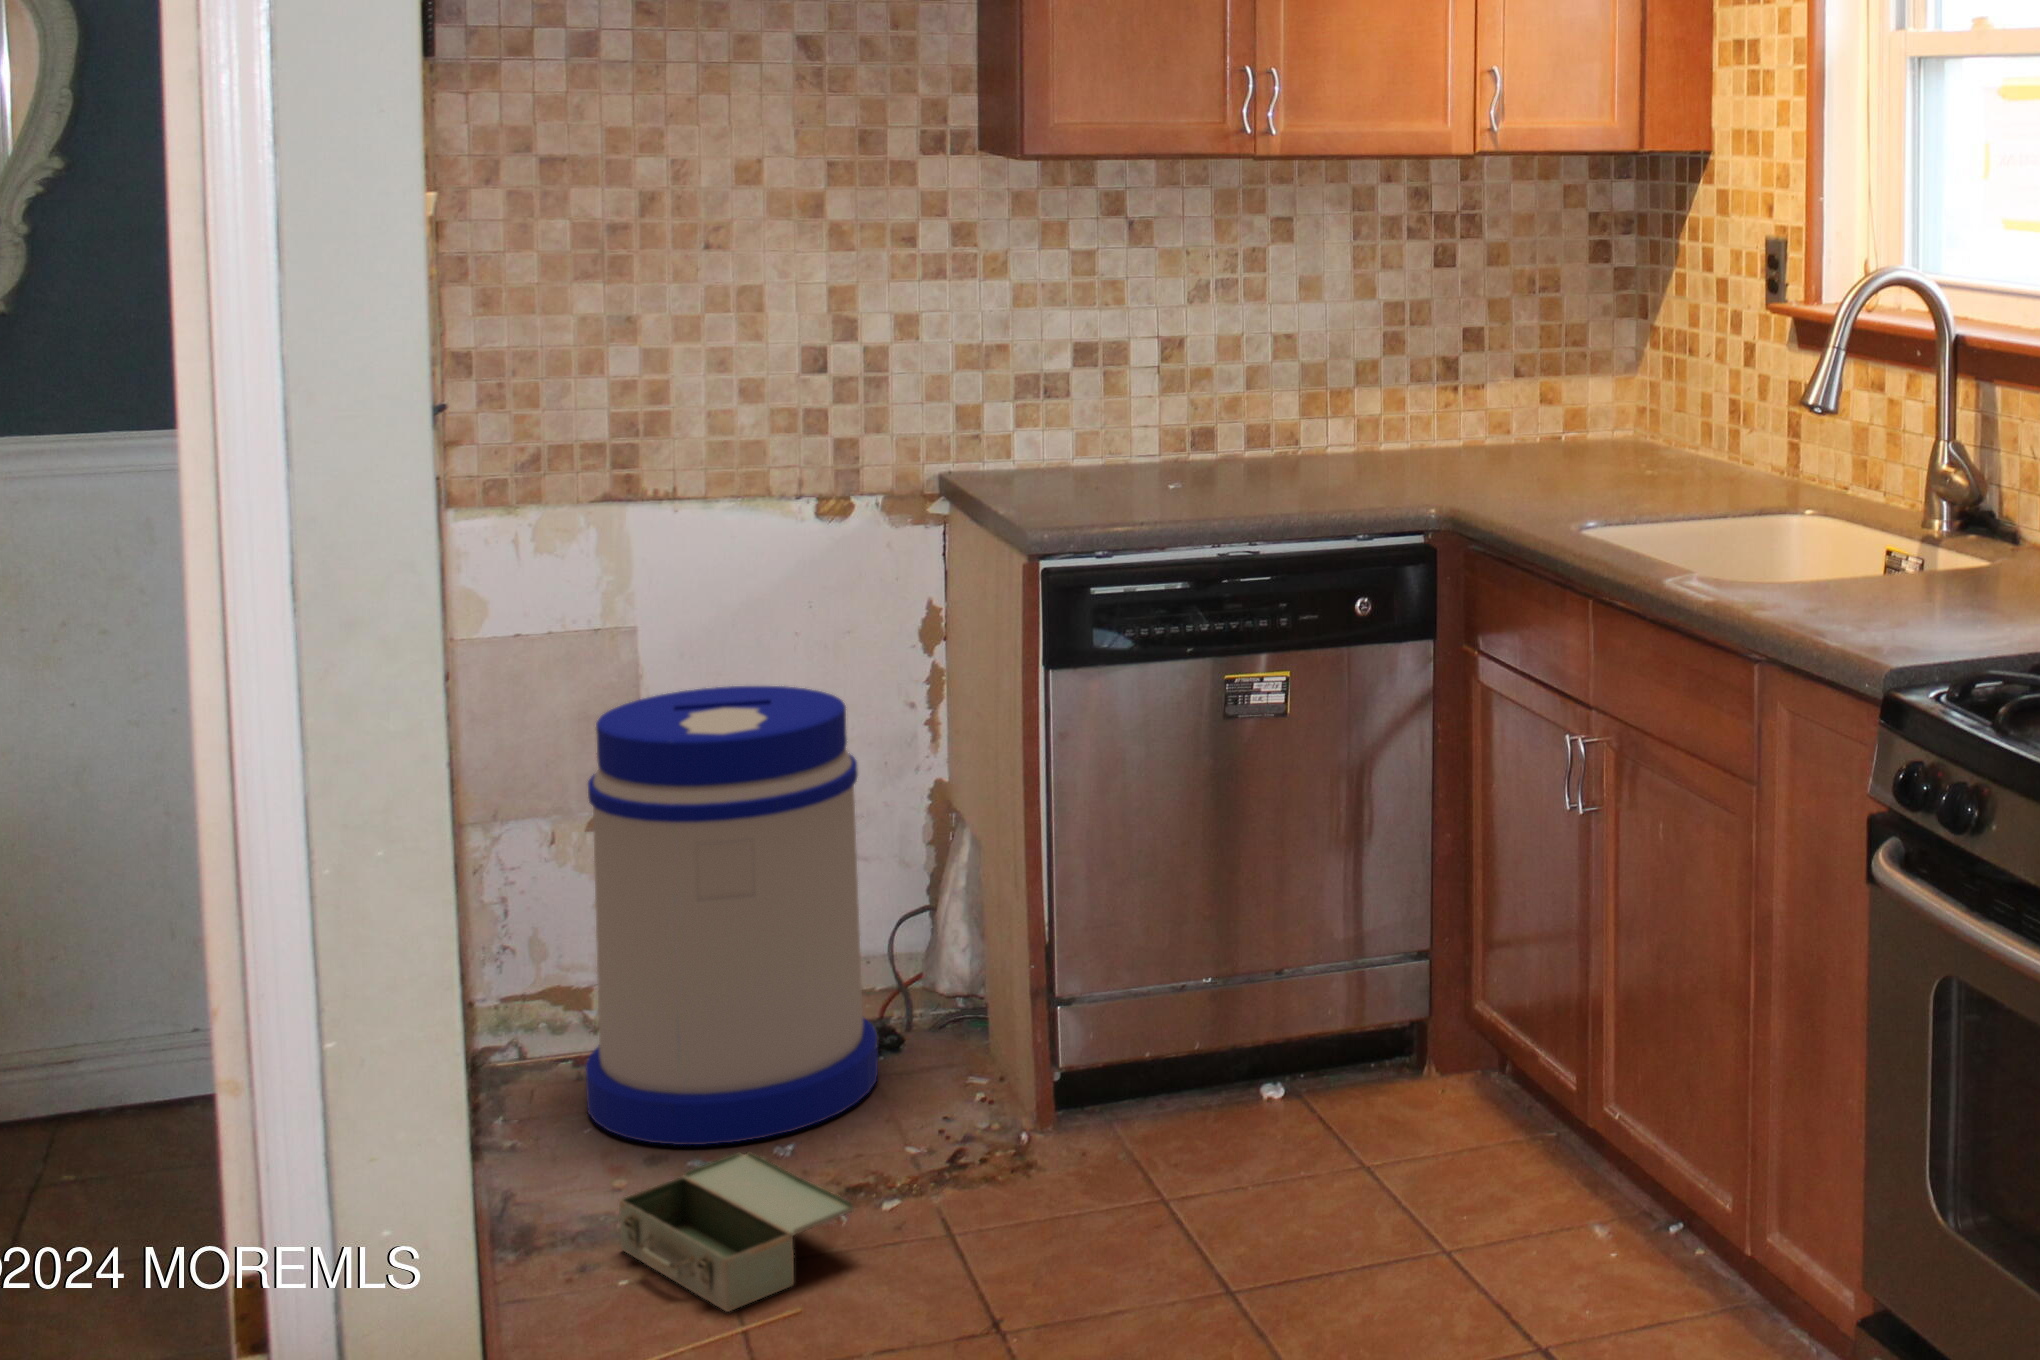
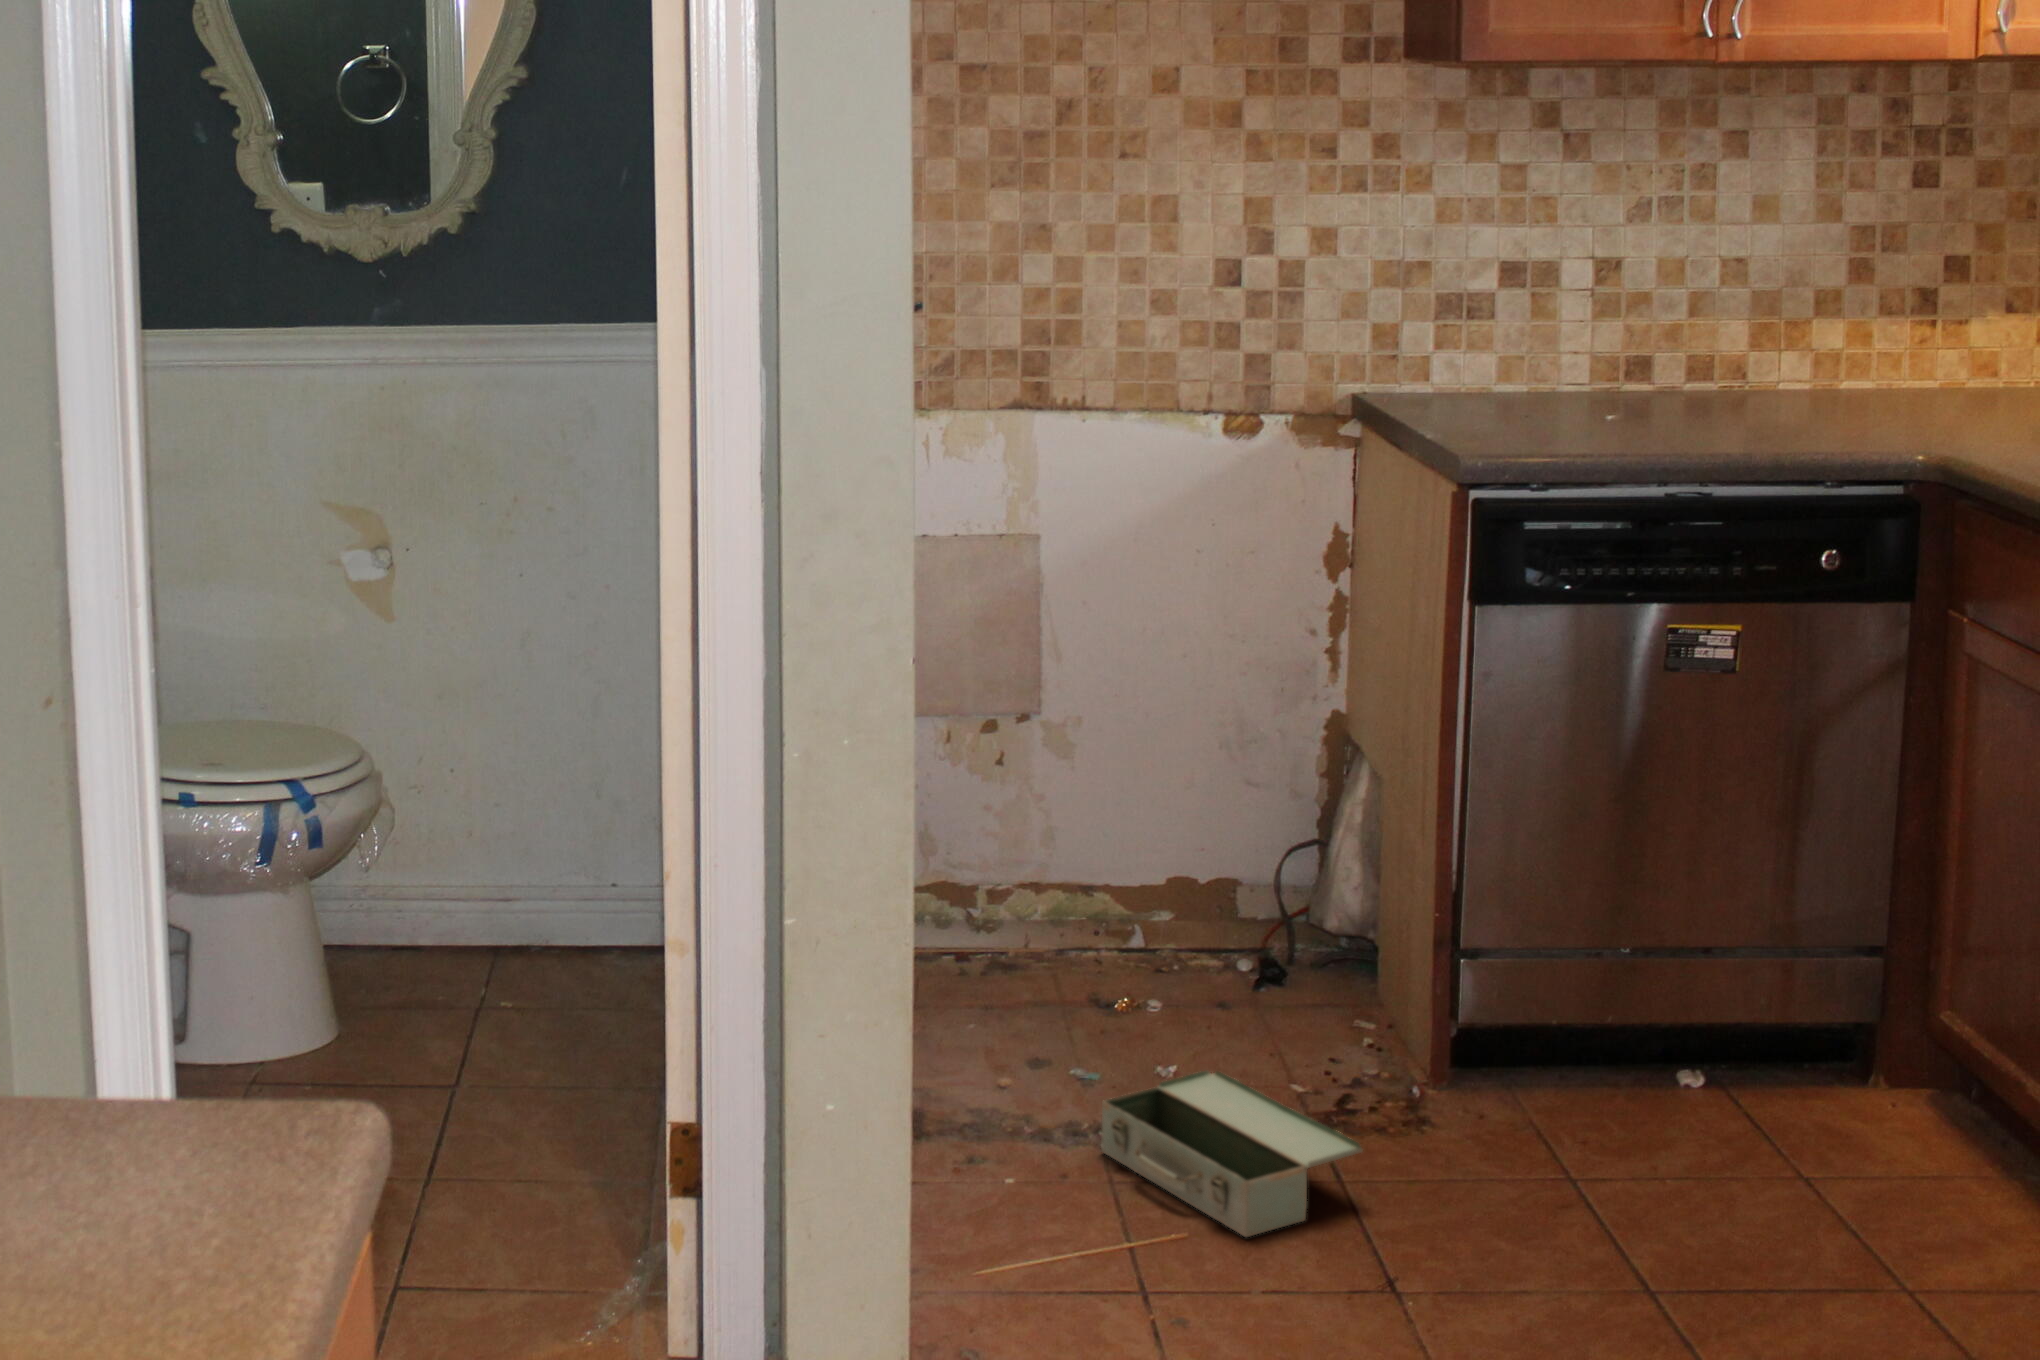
trash can: present [586,686,878,1145] -> none [1002,598,1295,1058]

